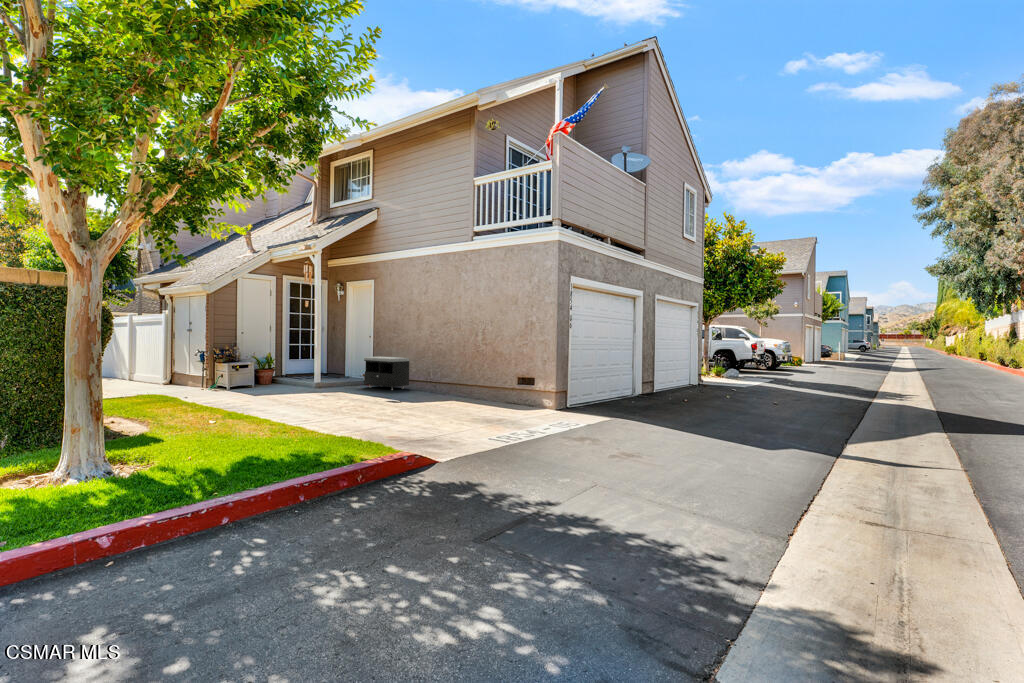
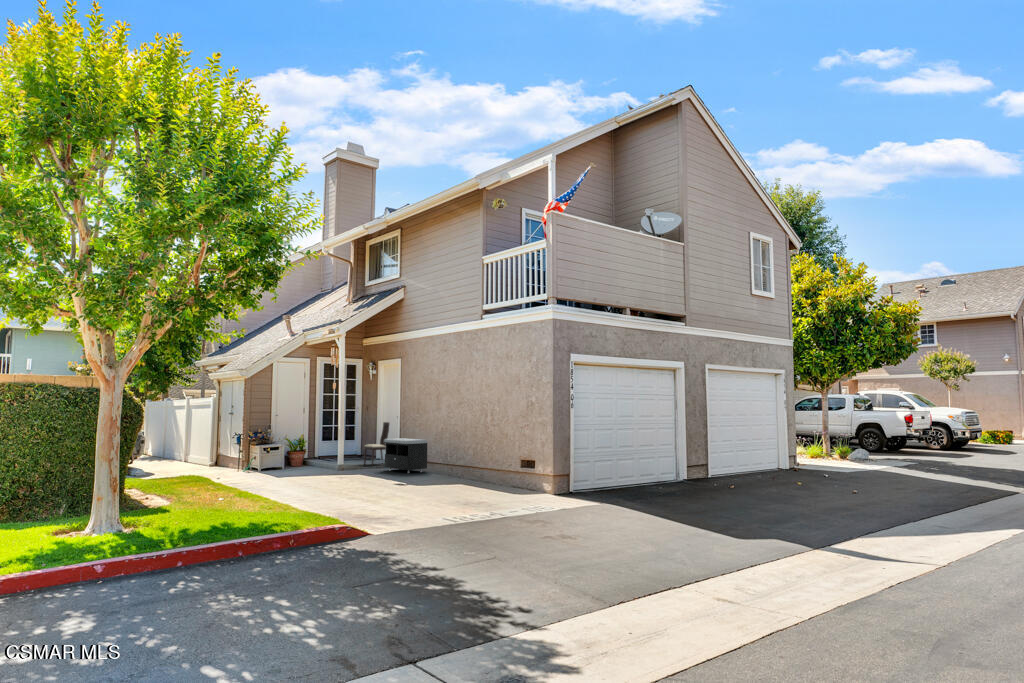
chair: none [336,341,362,383] -> present [364,422,389,466]

